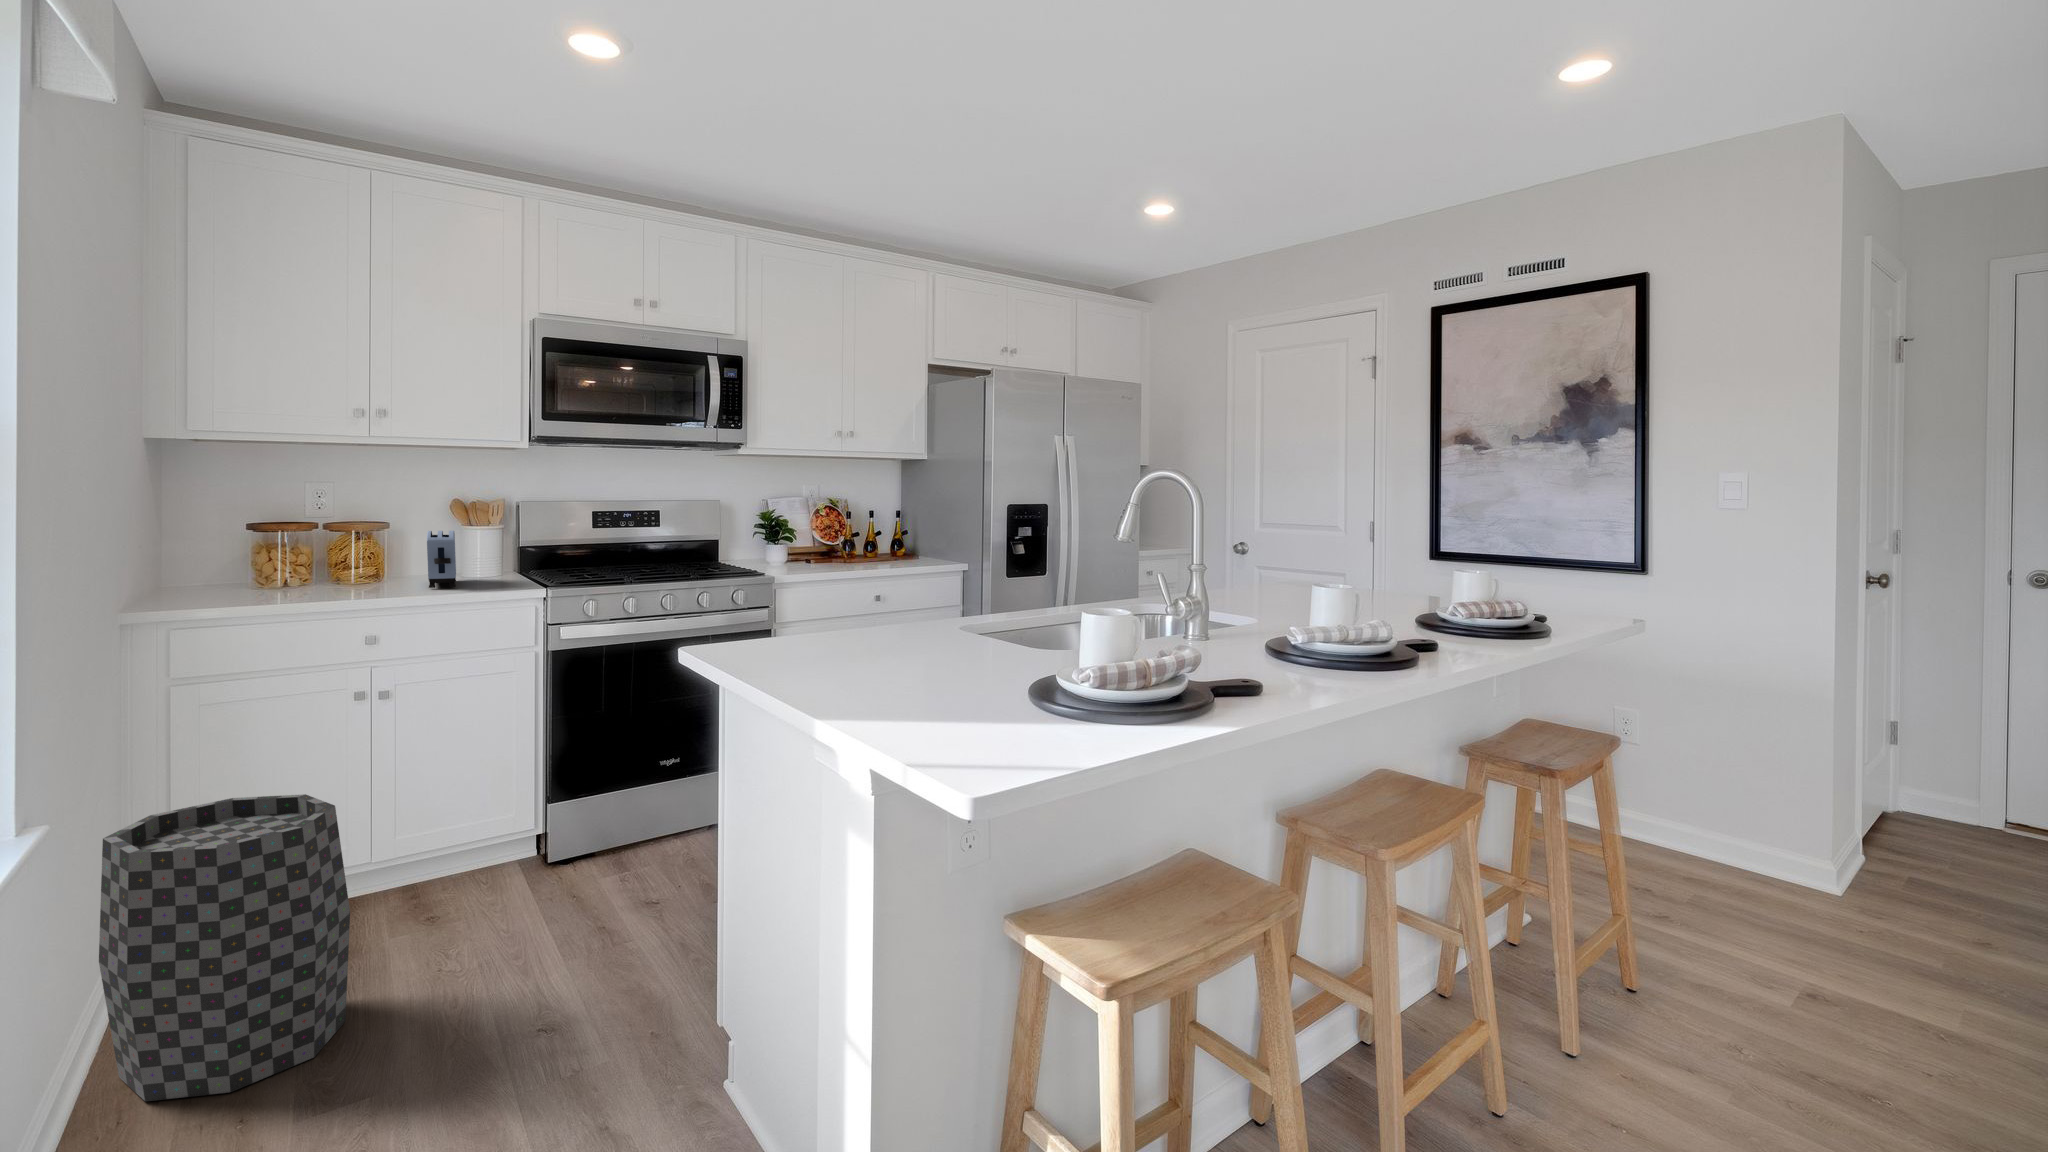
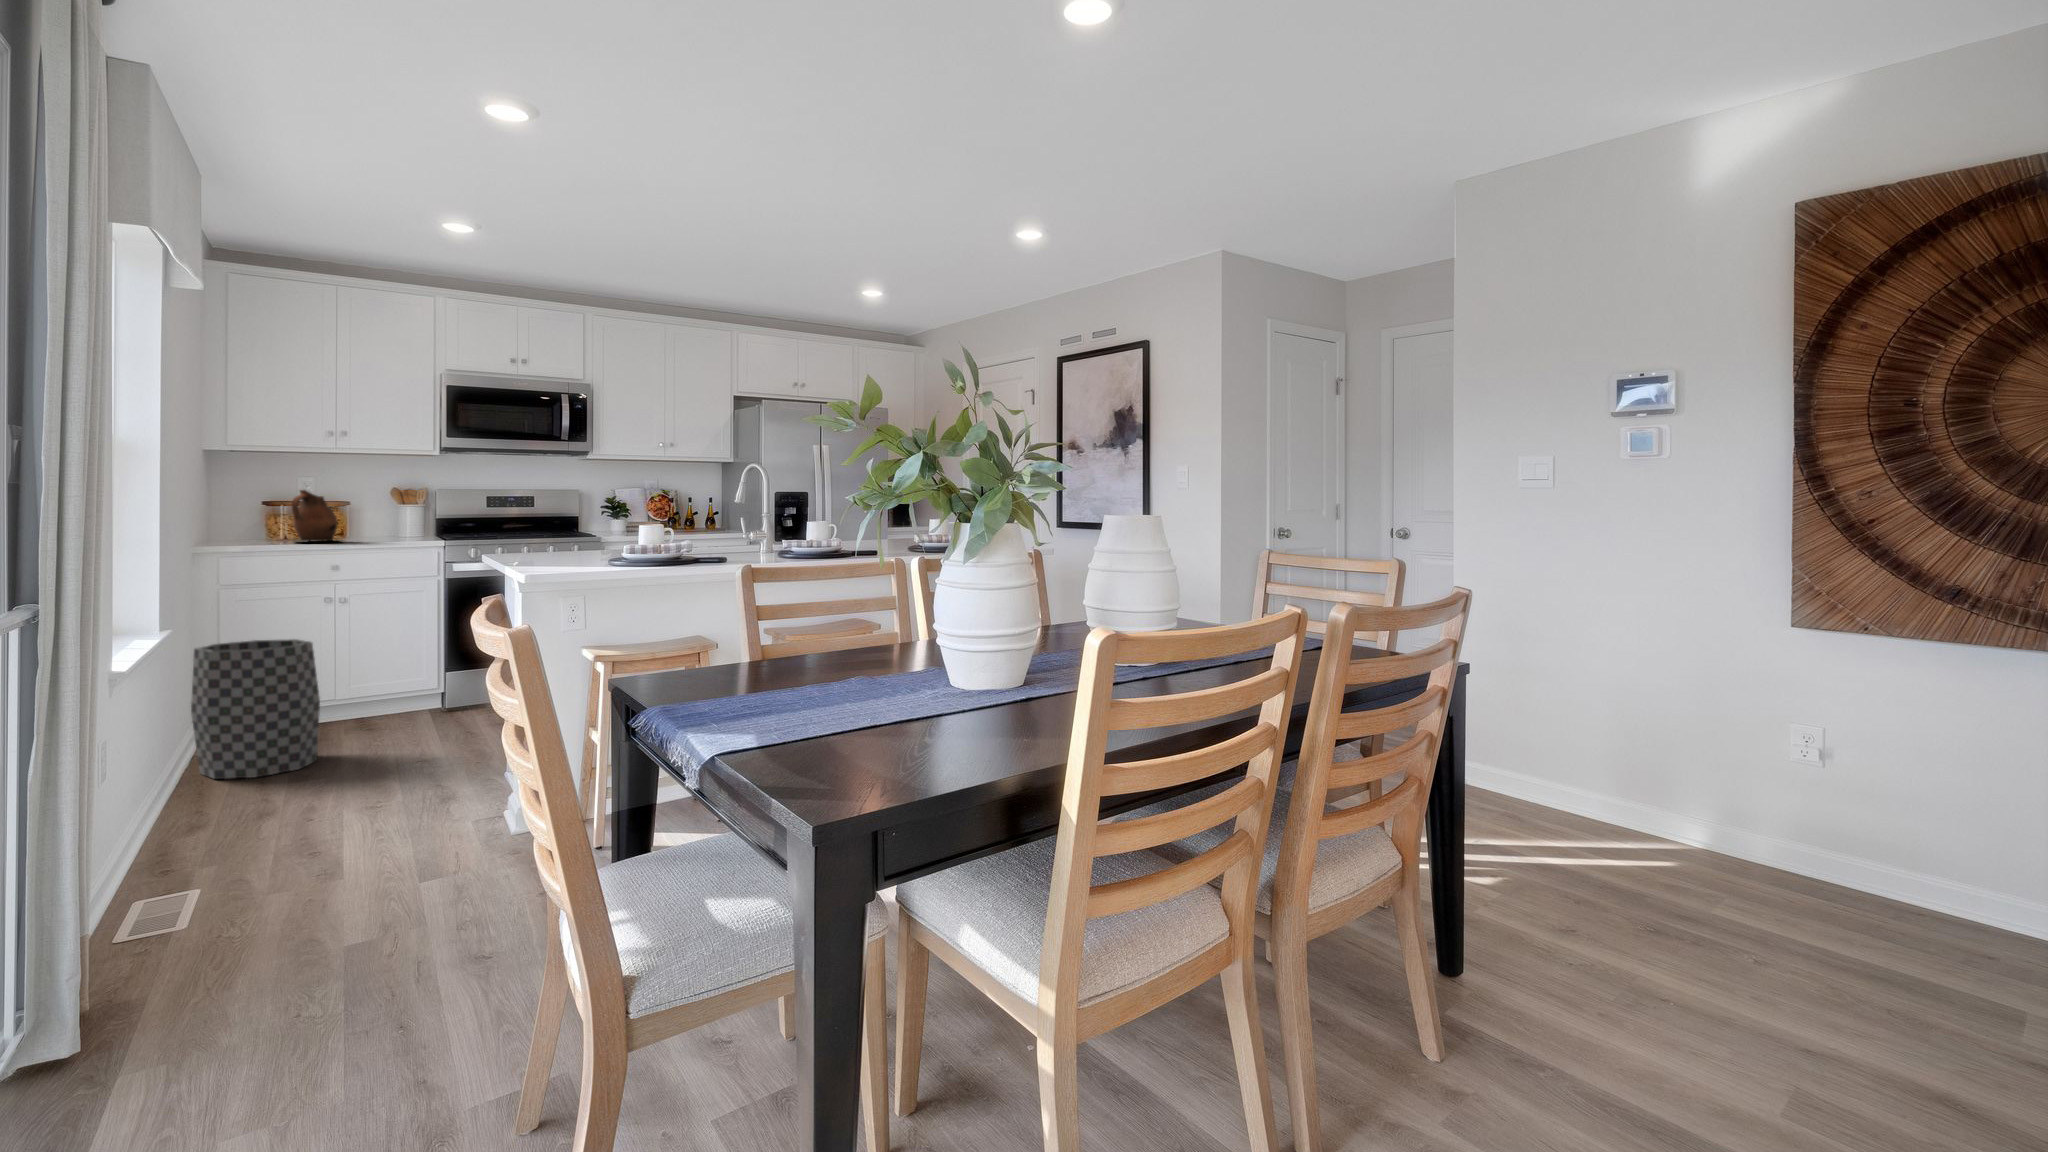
ceramic pitcher: none [291,510,381,599] -> present [292,490,338,542]
toaster: present [427,531,456,588] -> none [373,505,393,539]

